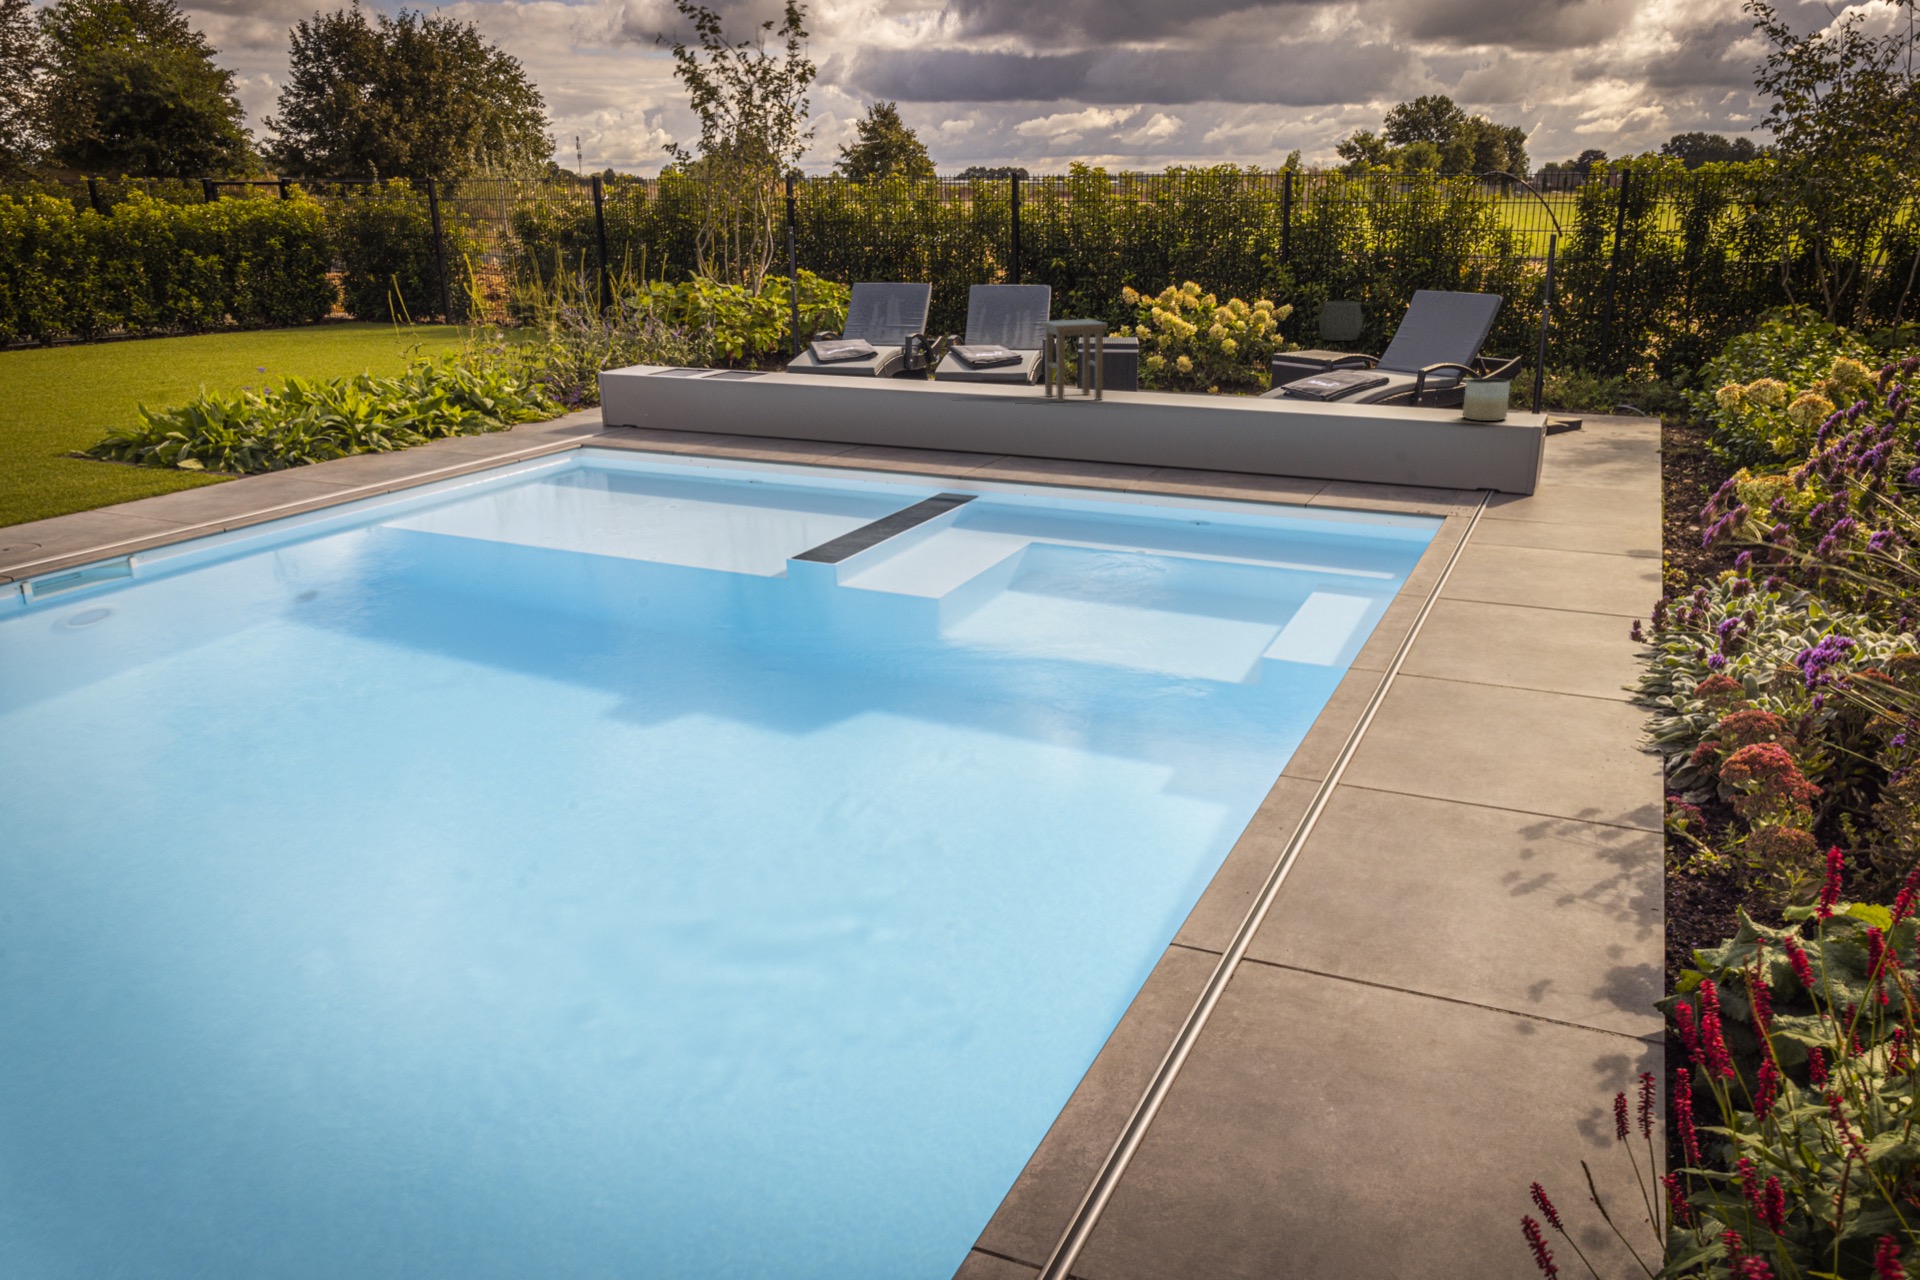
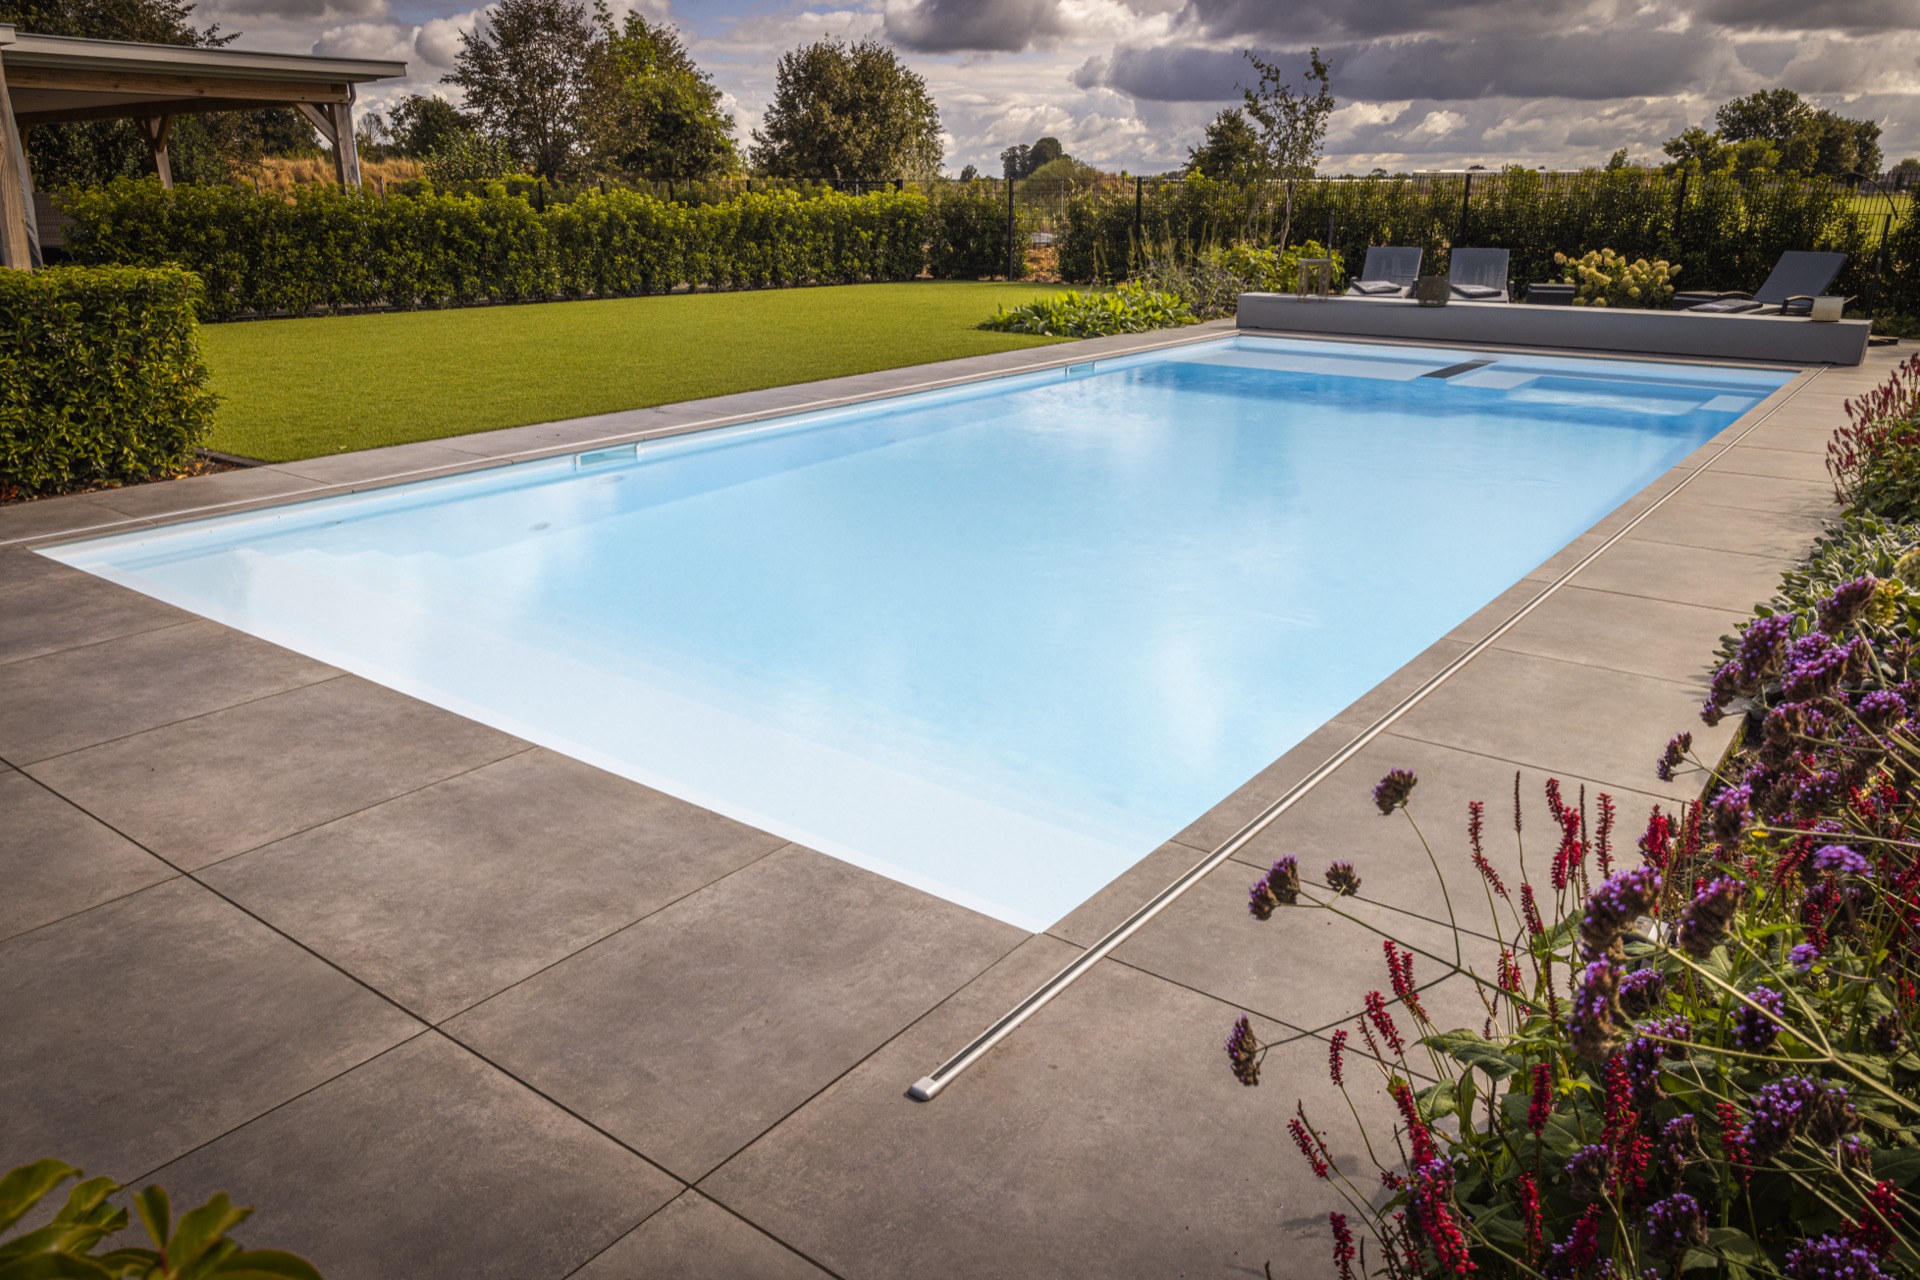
woven basket: present [1319,301,1362,341] -> present [1417,276,1451,307]
stool: present [1041,319,1108,402] -> present [1297,259,1333,302]

